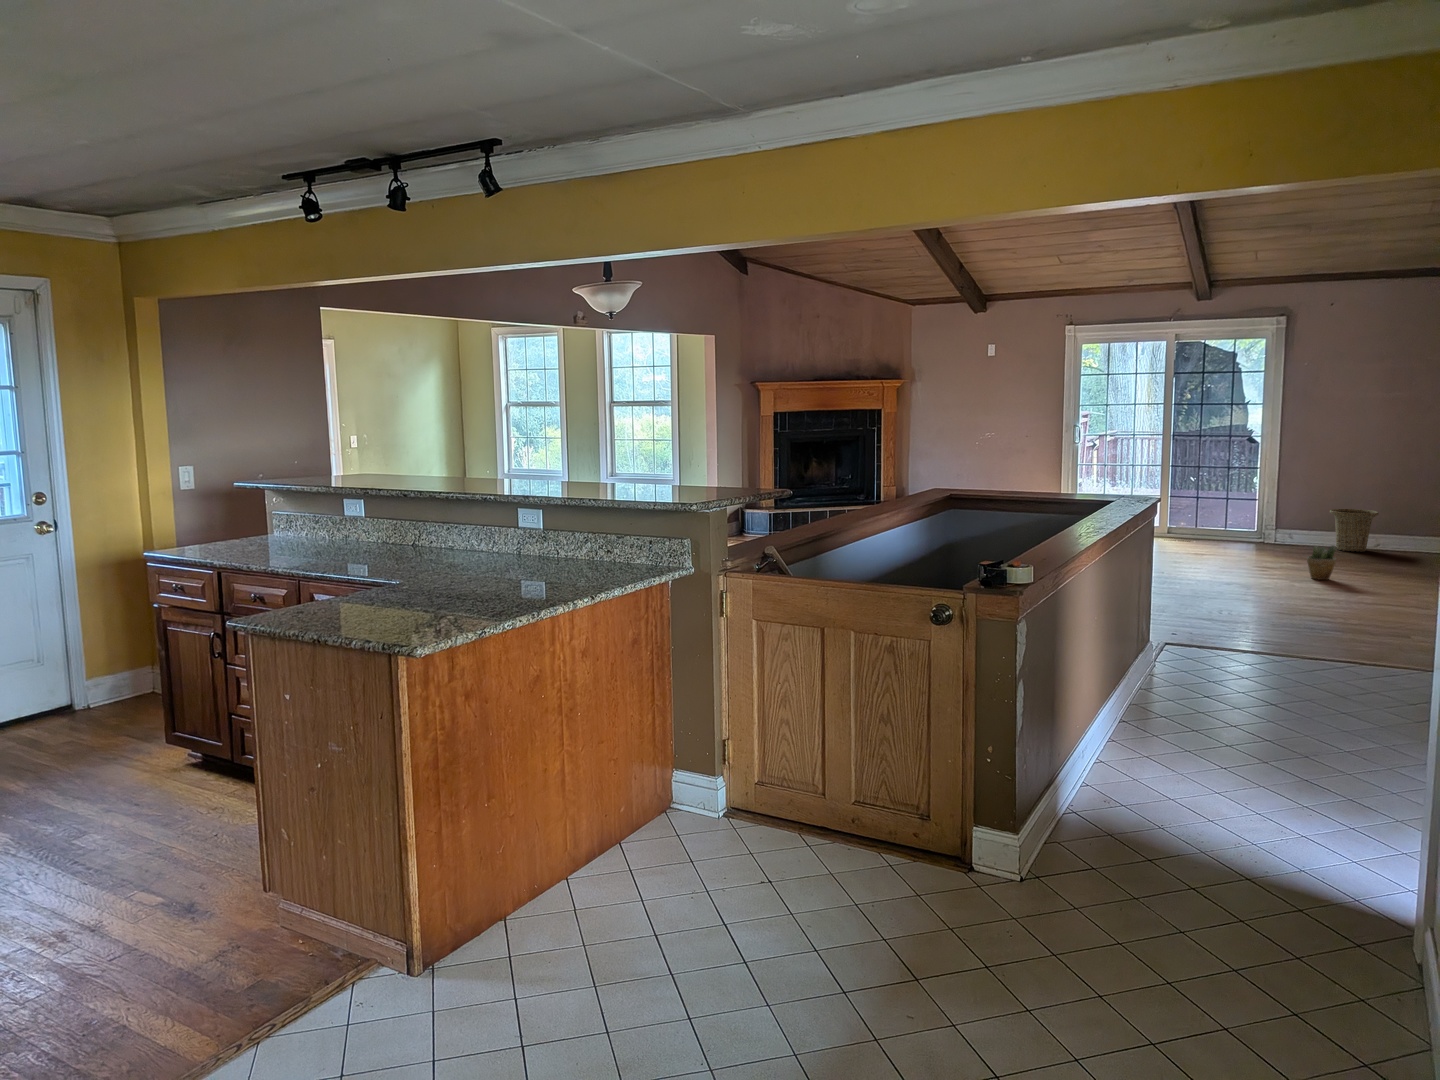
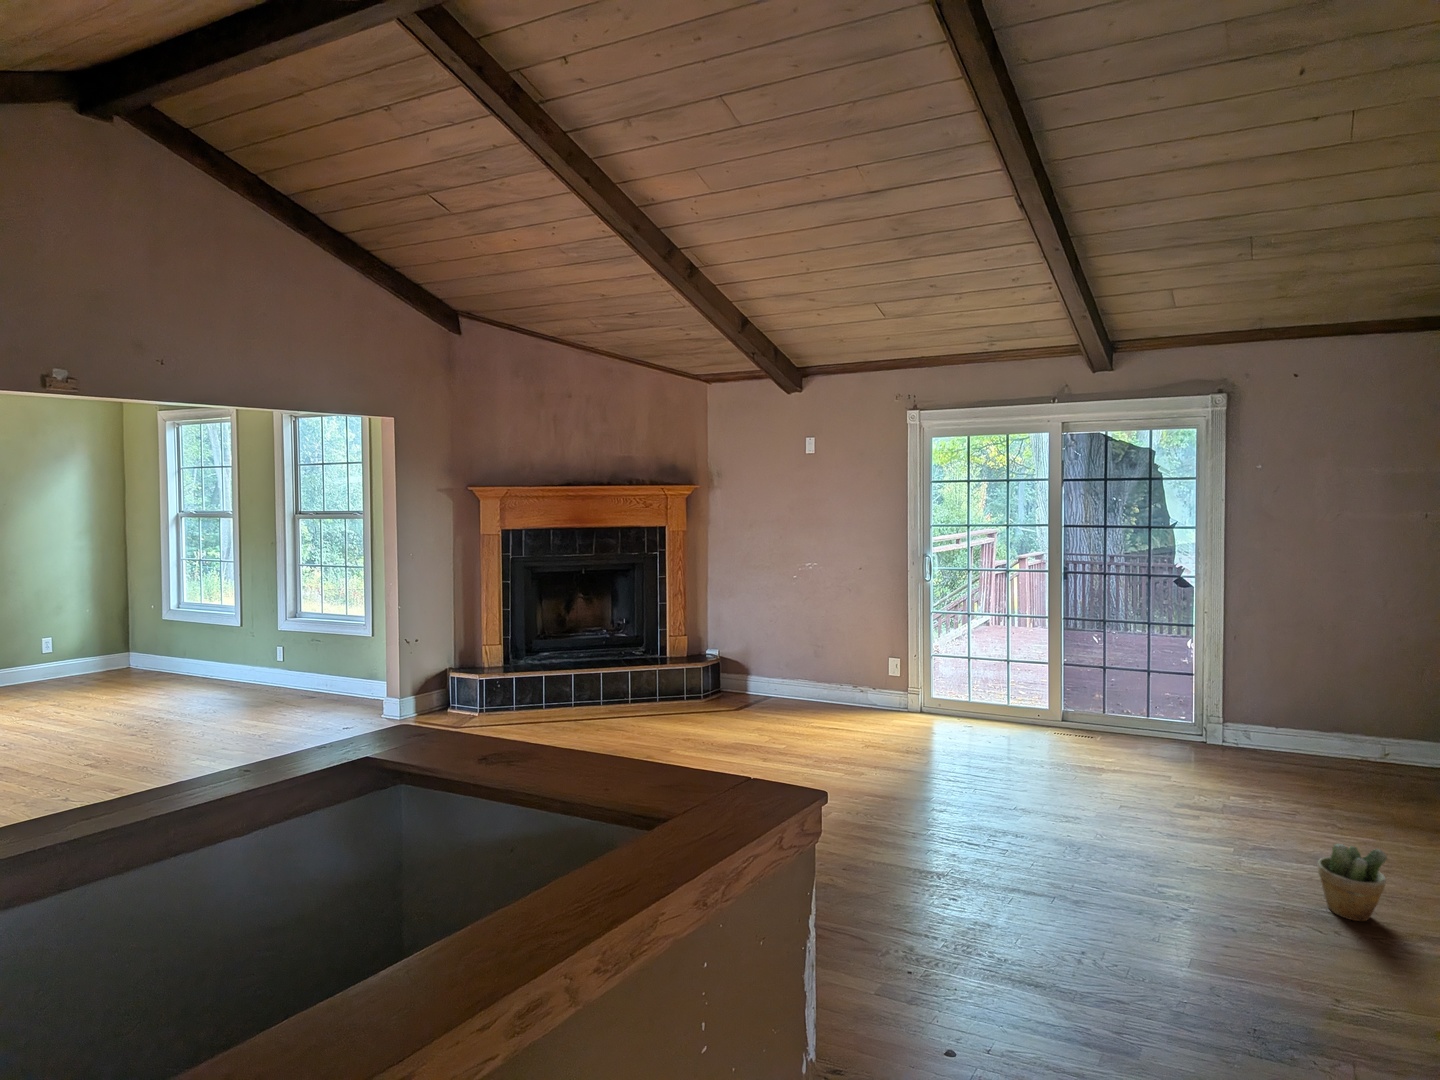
basket: present [1330,509,1379,552] -> none [1315,699,1405,780]

